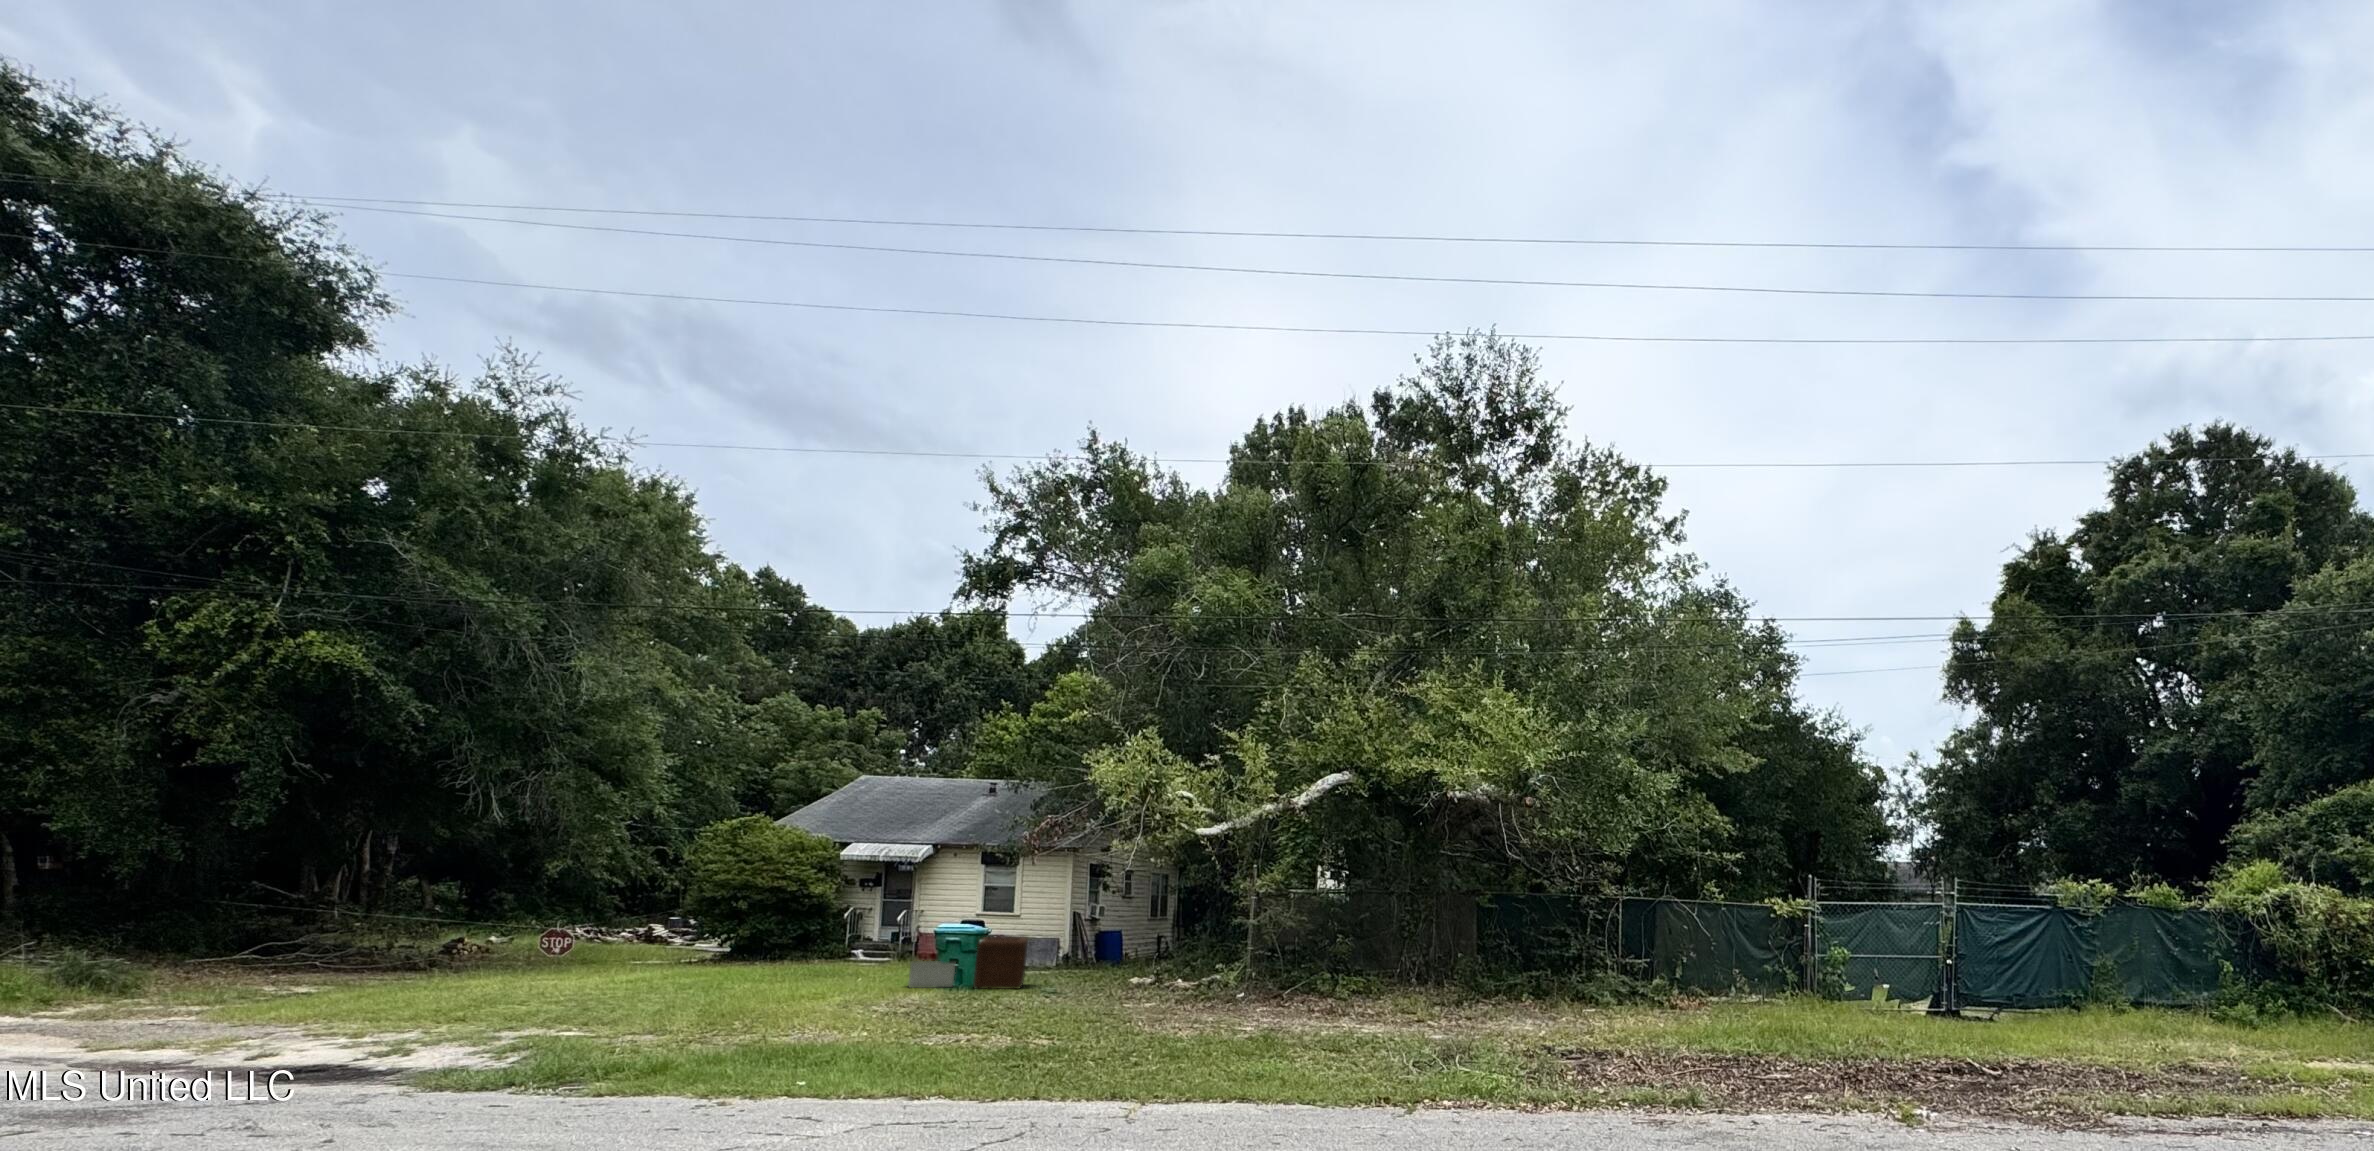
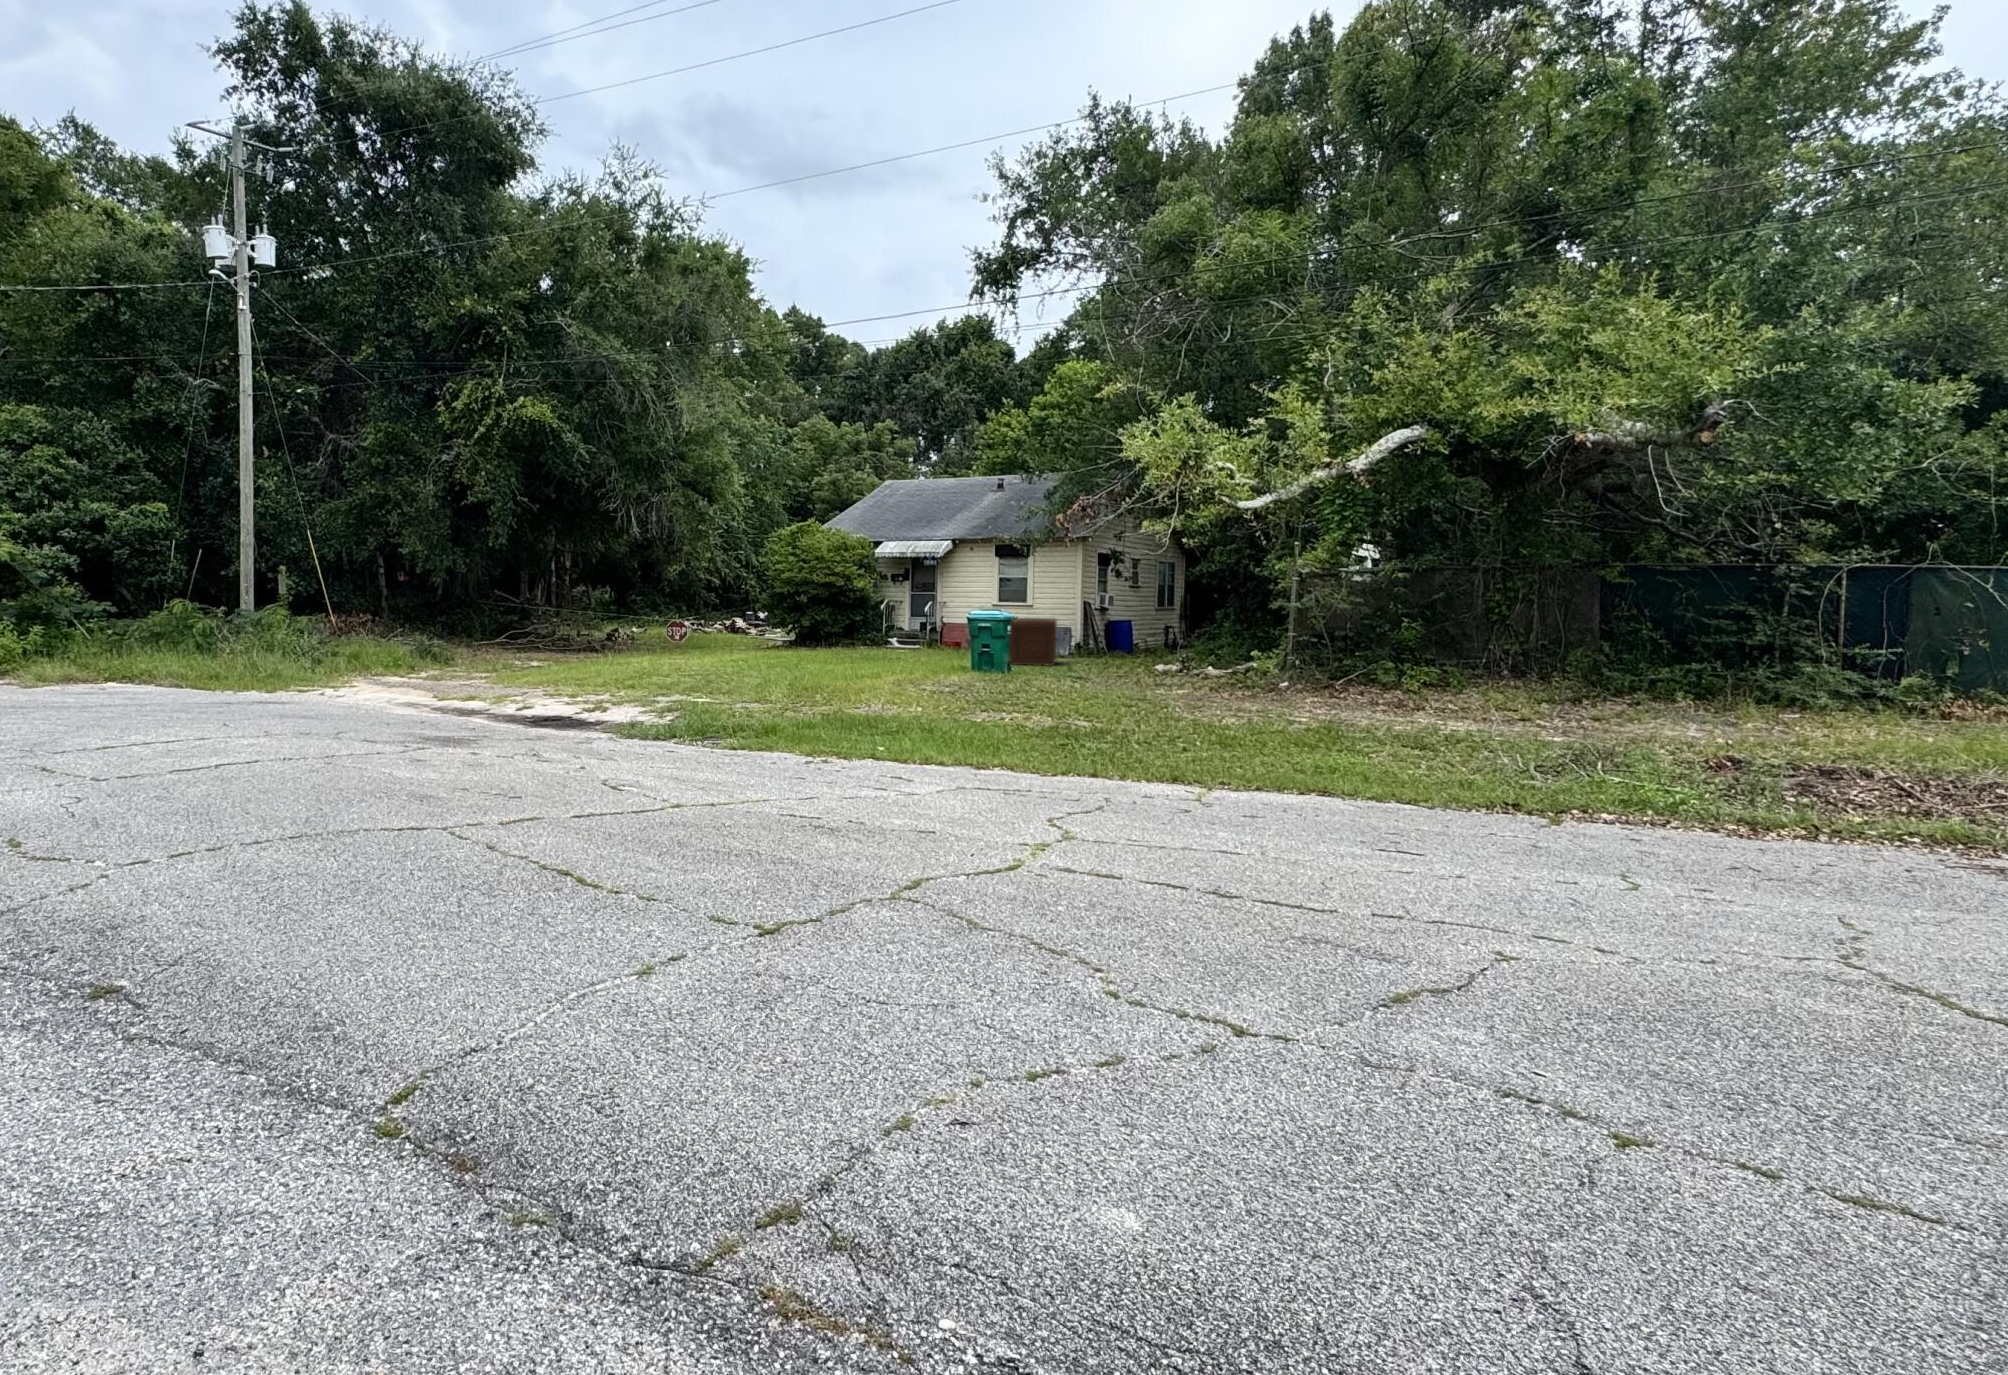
storage bin: present [908,961,955,988] -> none [949,640,991,664]

